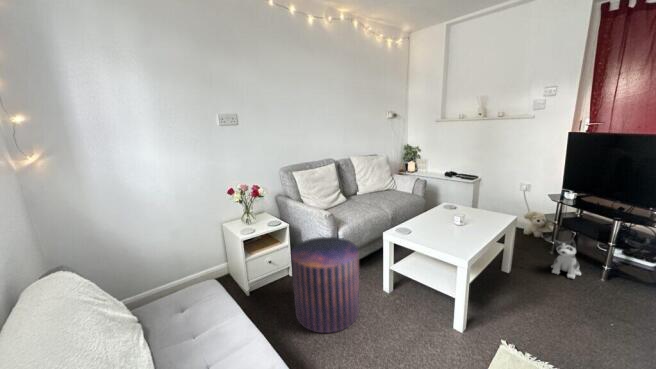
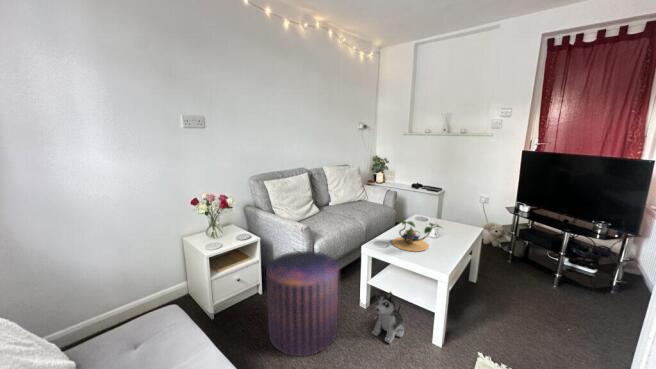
plant: none [415,208,468,239] -> present [392,220,442,251]
plush toy: present [551,239,581,279] -> present [372,291,404,343]

